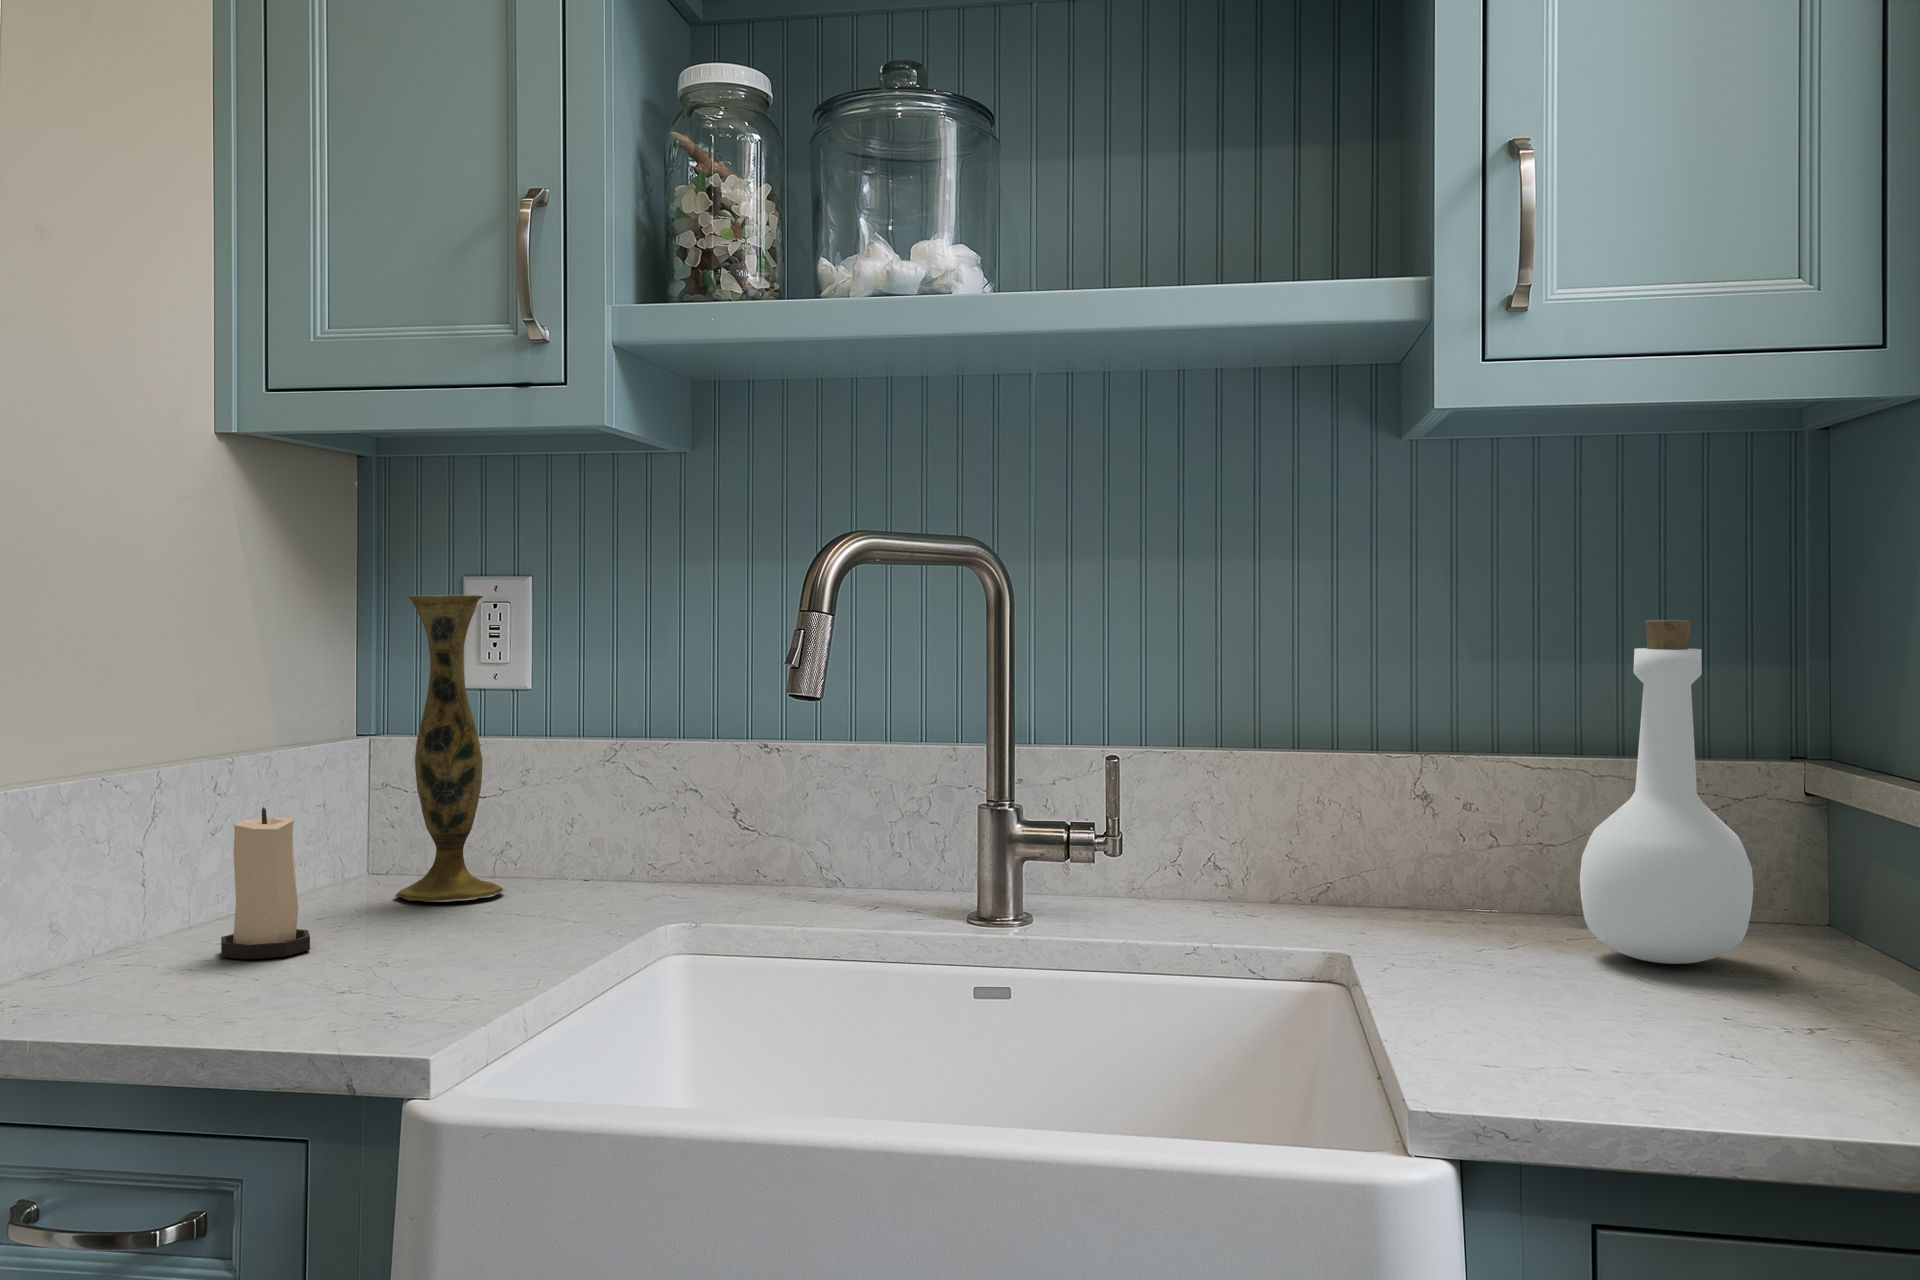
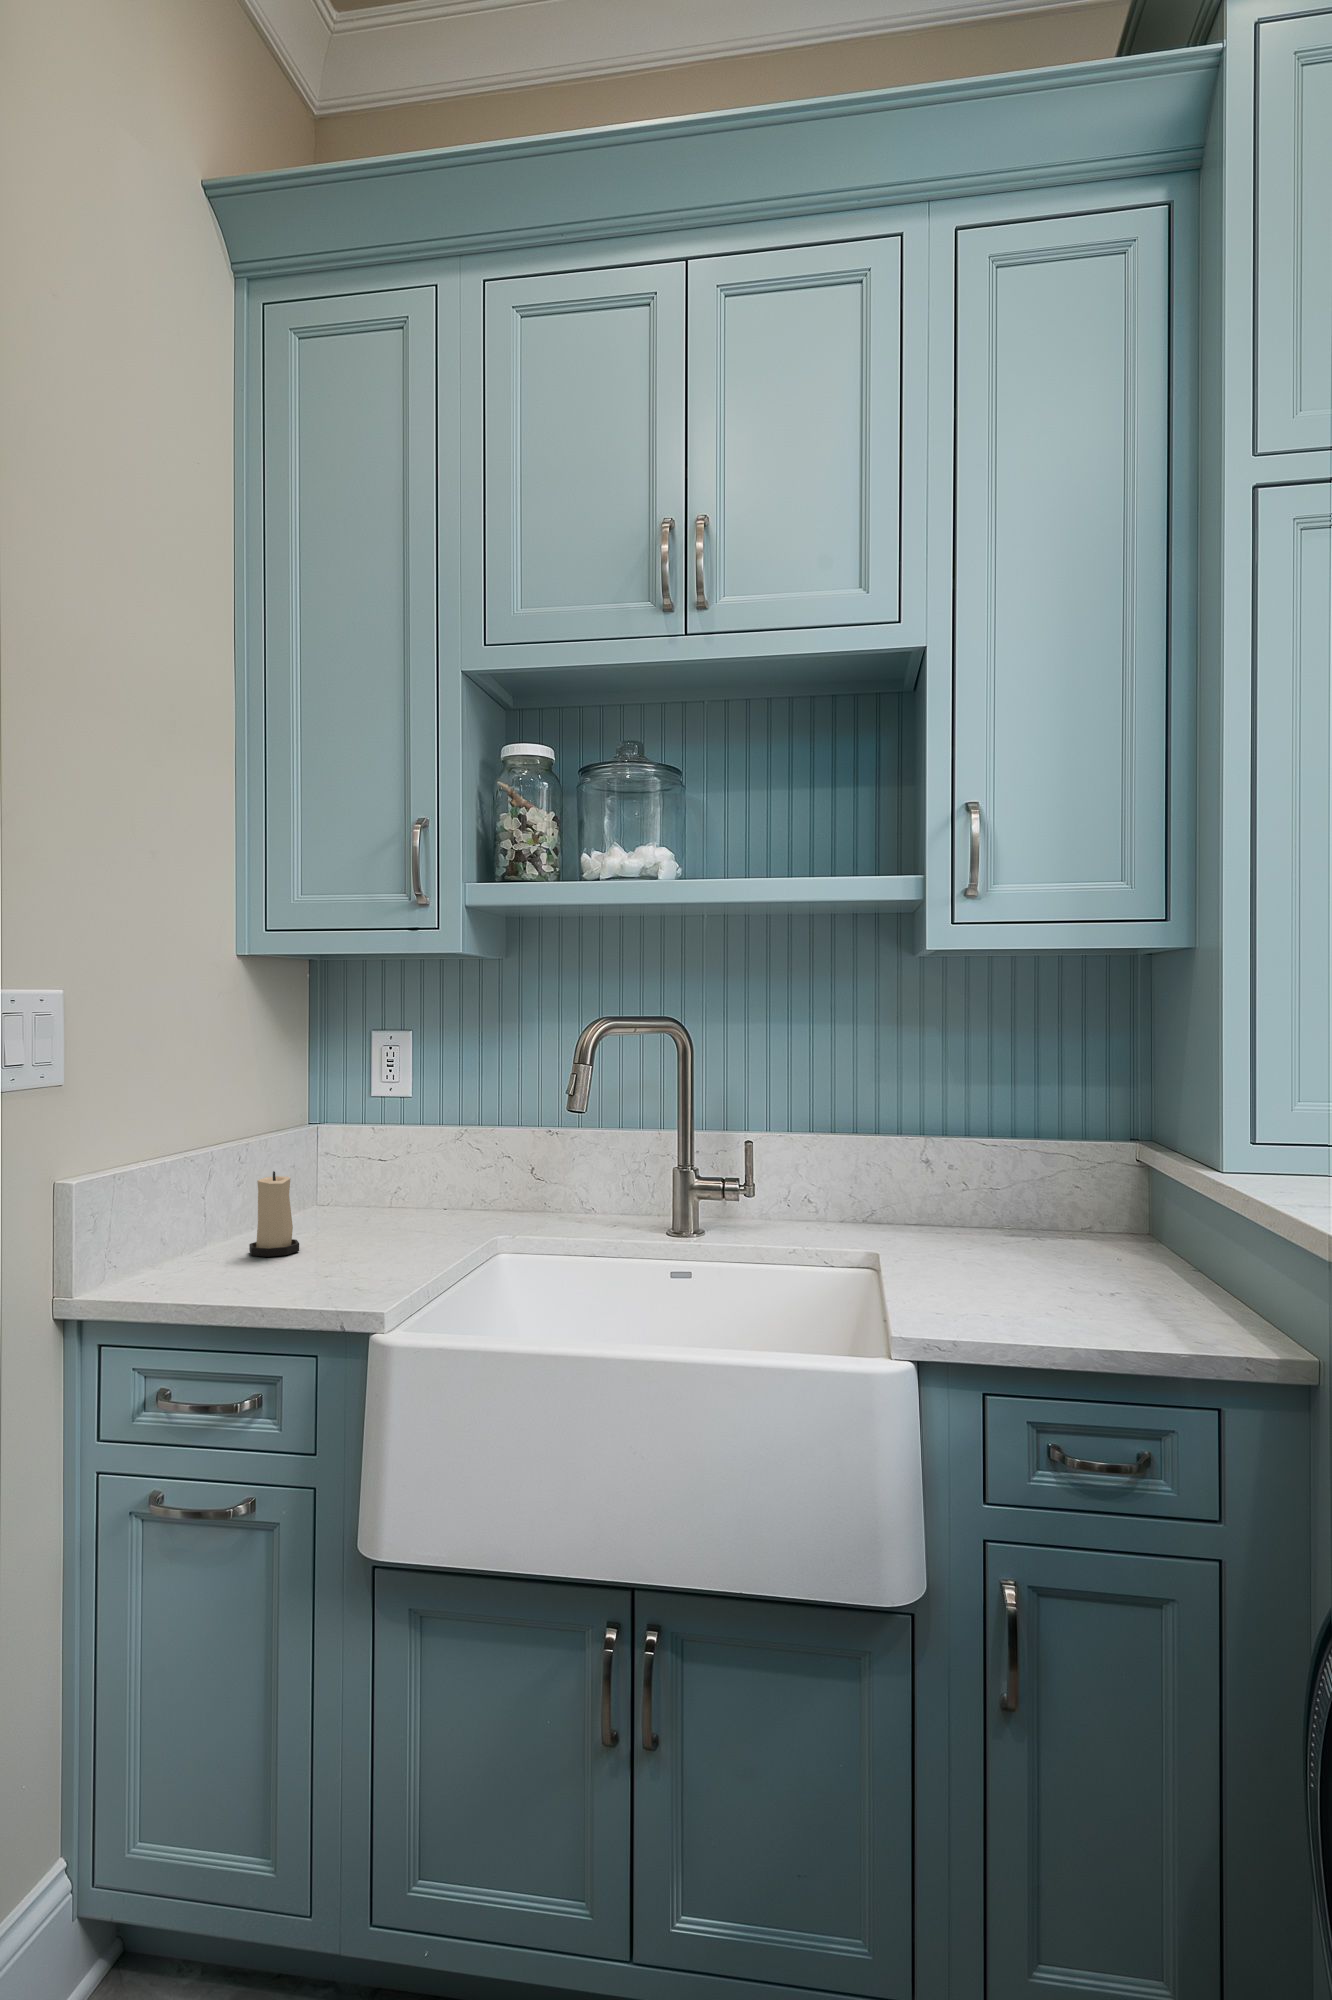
vase: present [394,595,504,902] -> none [335,1043,399,1221]
bottle: present [1580,620,1753,964] -> none [1007,1065,1101,1257]

